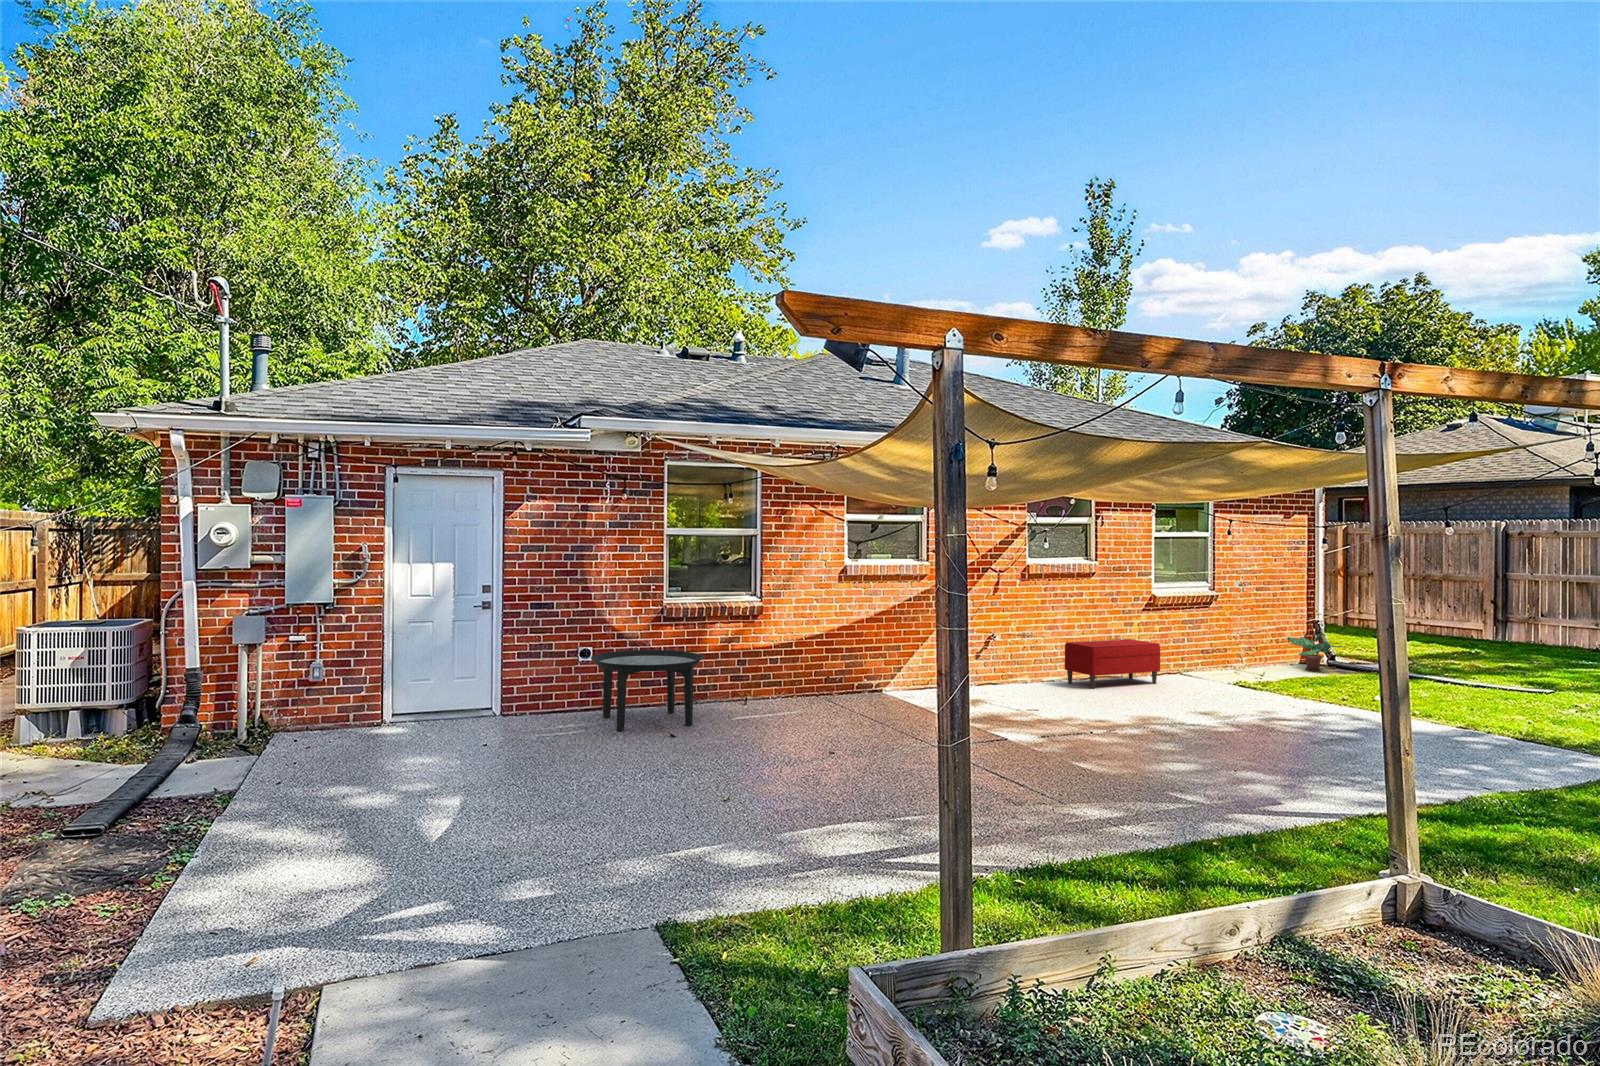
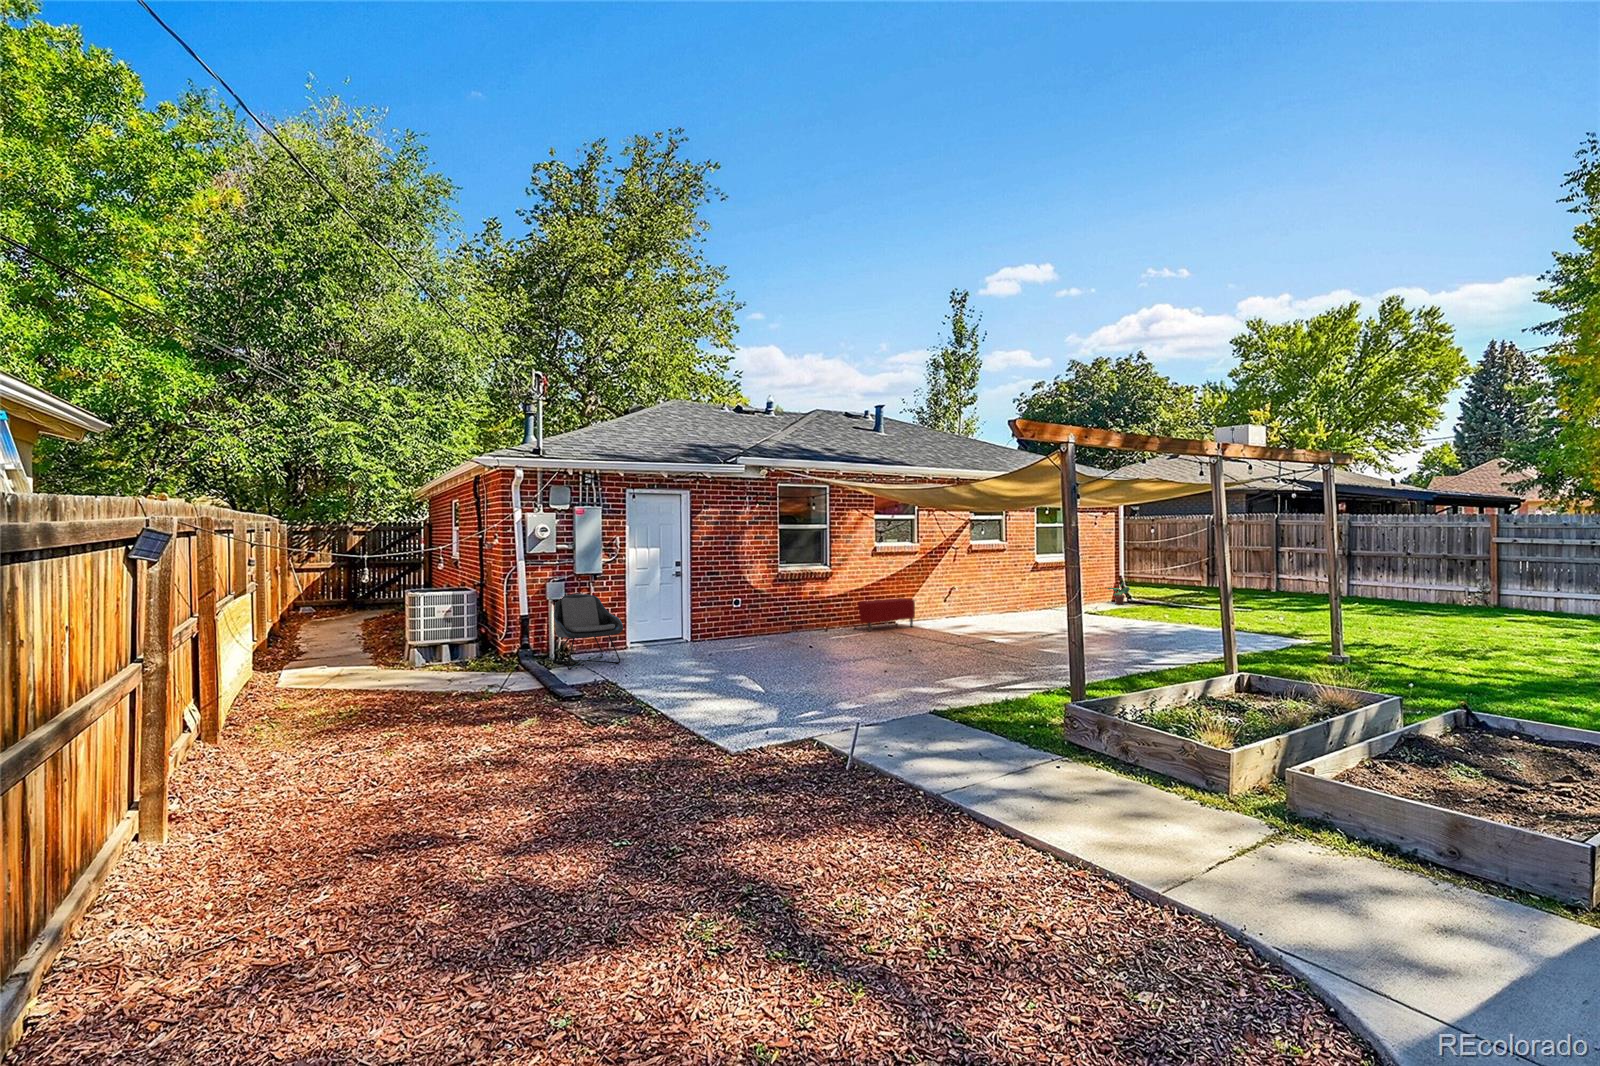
lounge chair: none [216,634,336,759] -> present [552,594,623,670]
bench: present [1065,639,1160,689] -> present [854,598,915,632]
round table: present [591,650,703,731] -> none [749,600,817,647]

